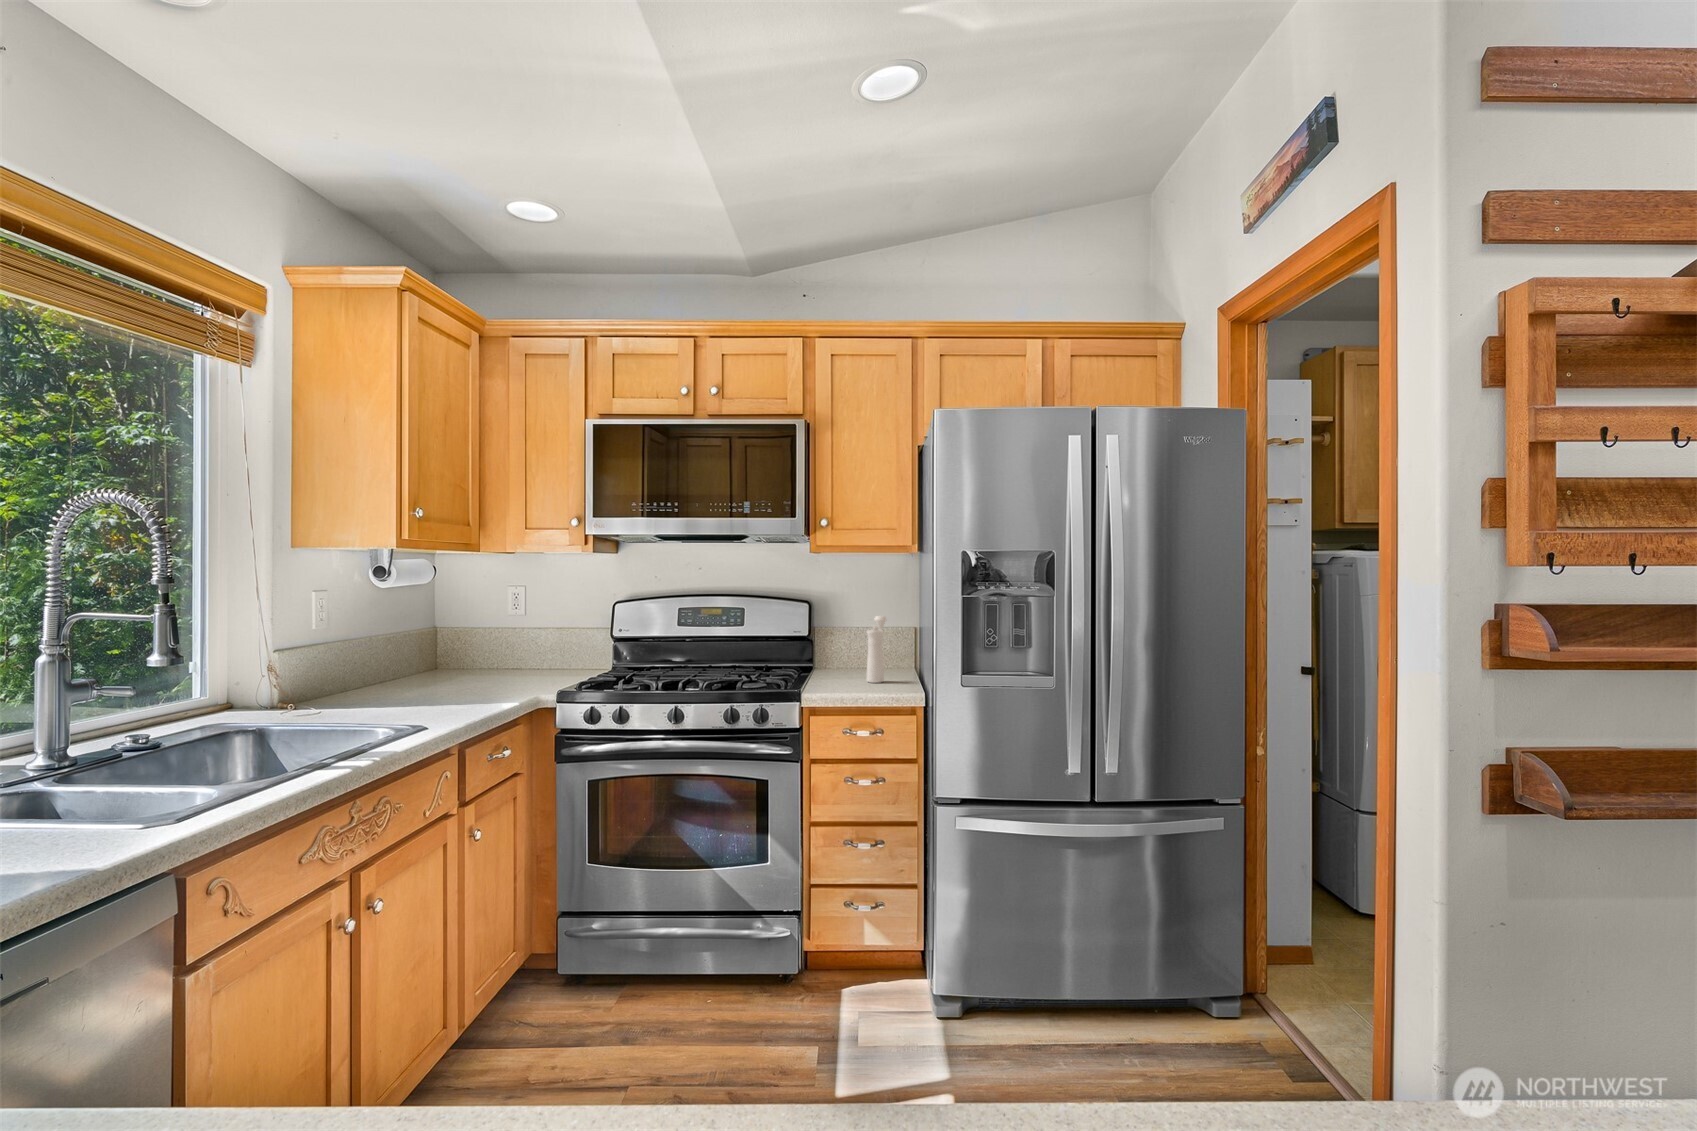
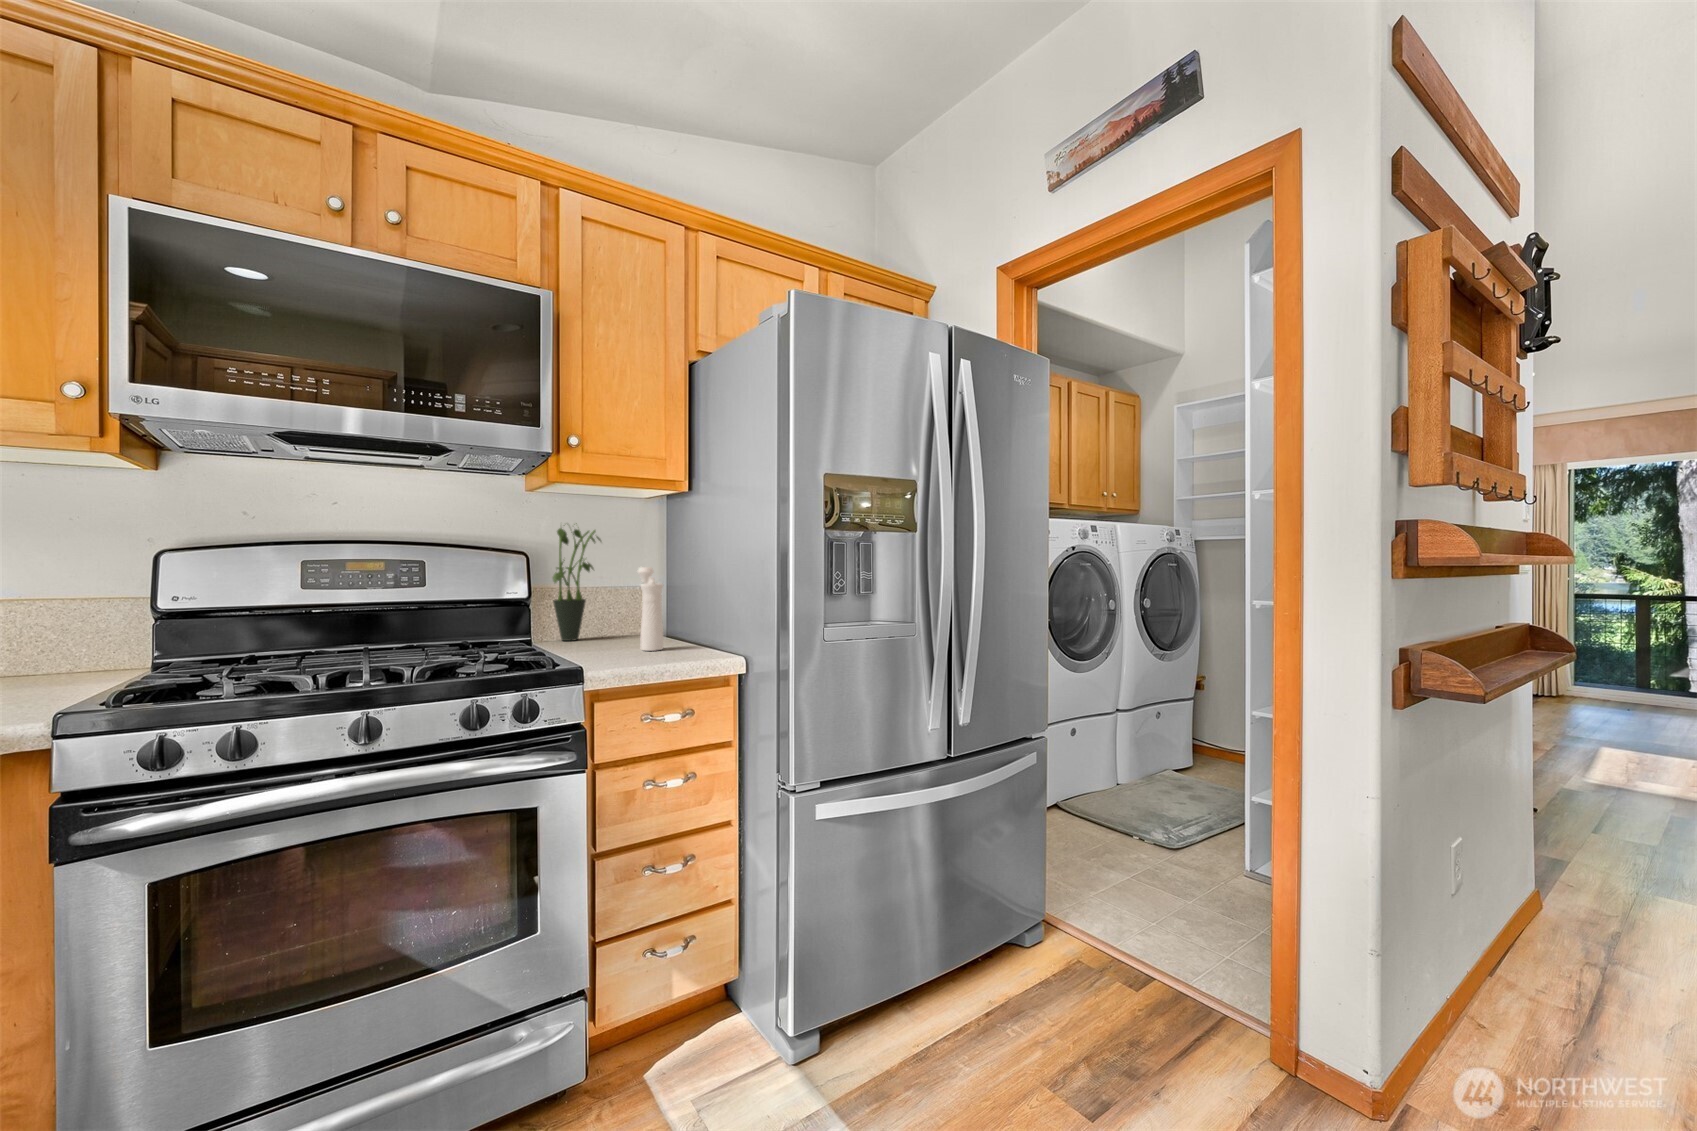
potted plant: none [825,579,860,670] -> present [553,528,601,641]

